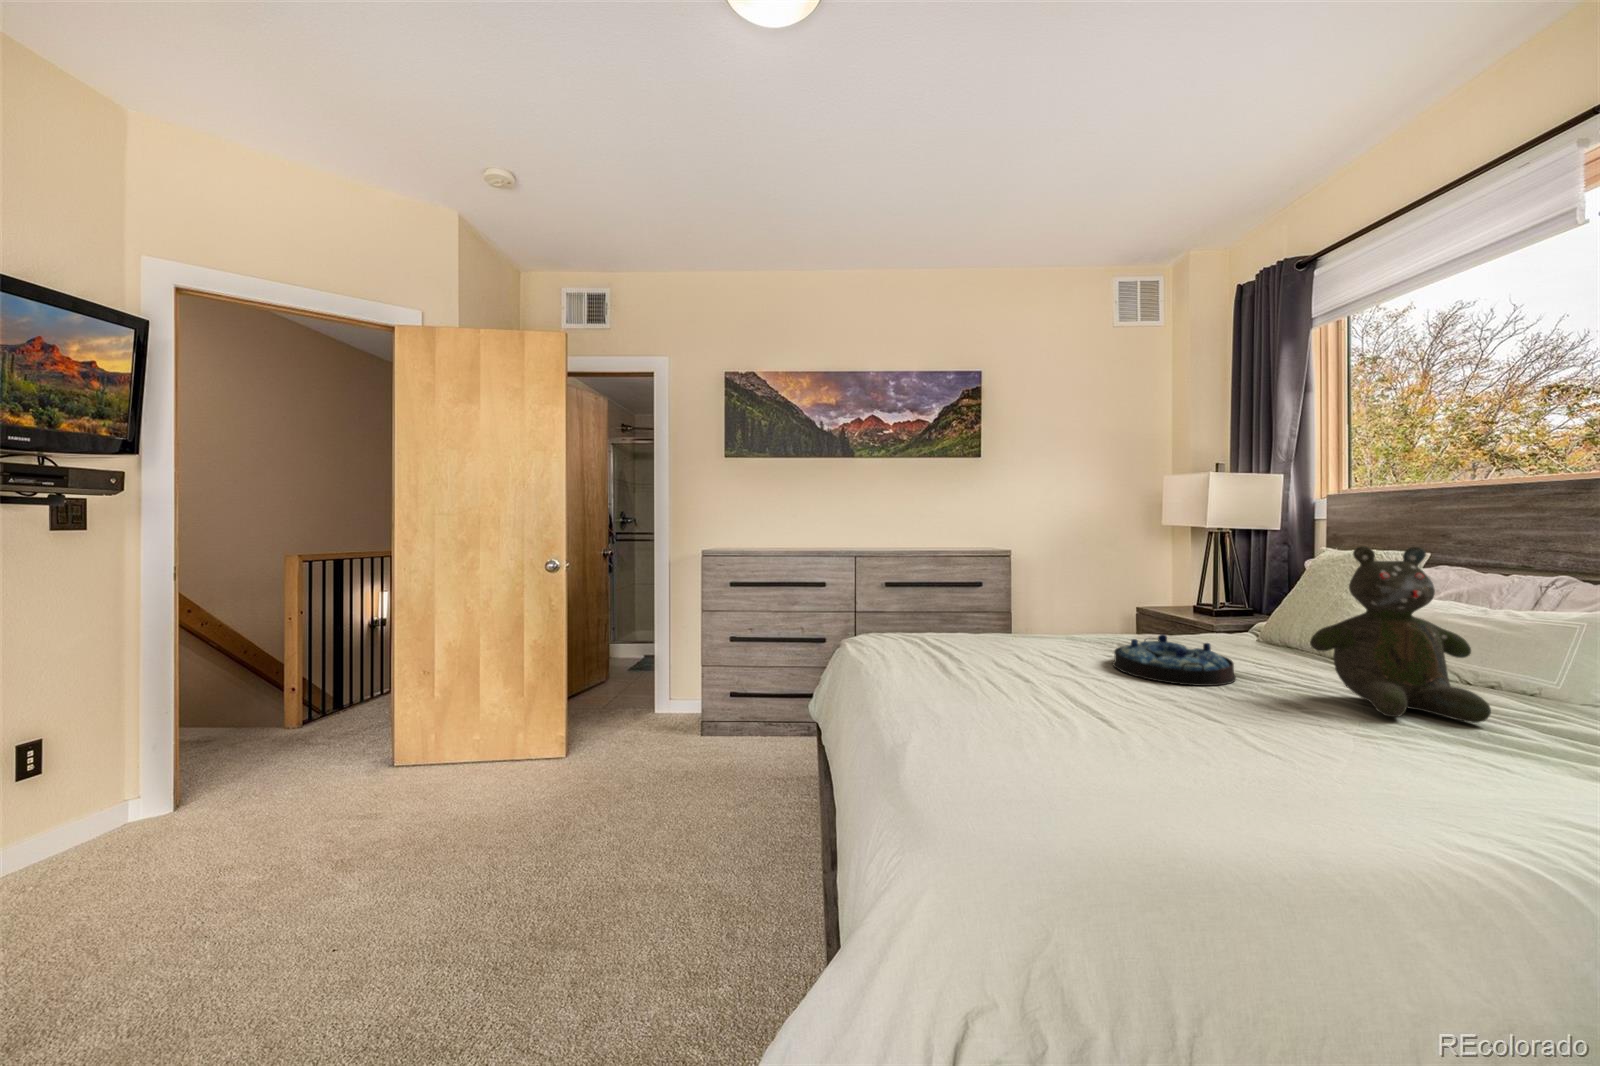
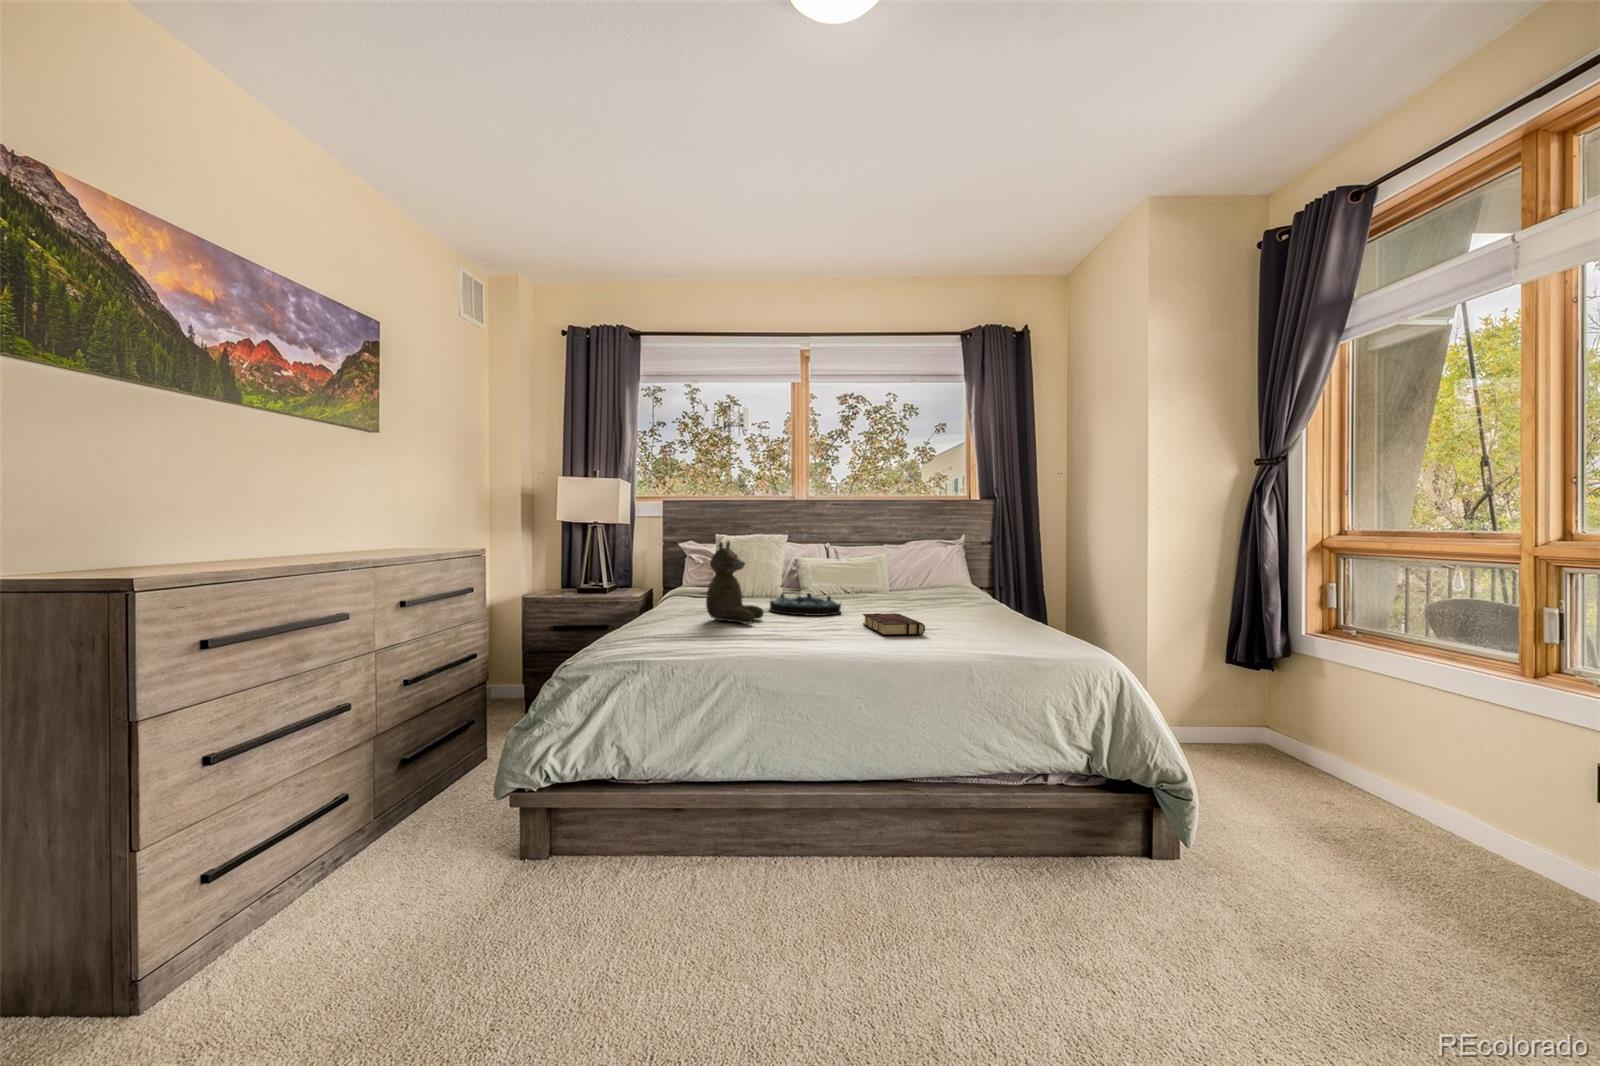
teddy bear: present [1310,546,1491,723] -> present [706,541,764,624]
book: none [972,673,1128,717] -> present [863,613,925,635]

